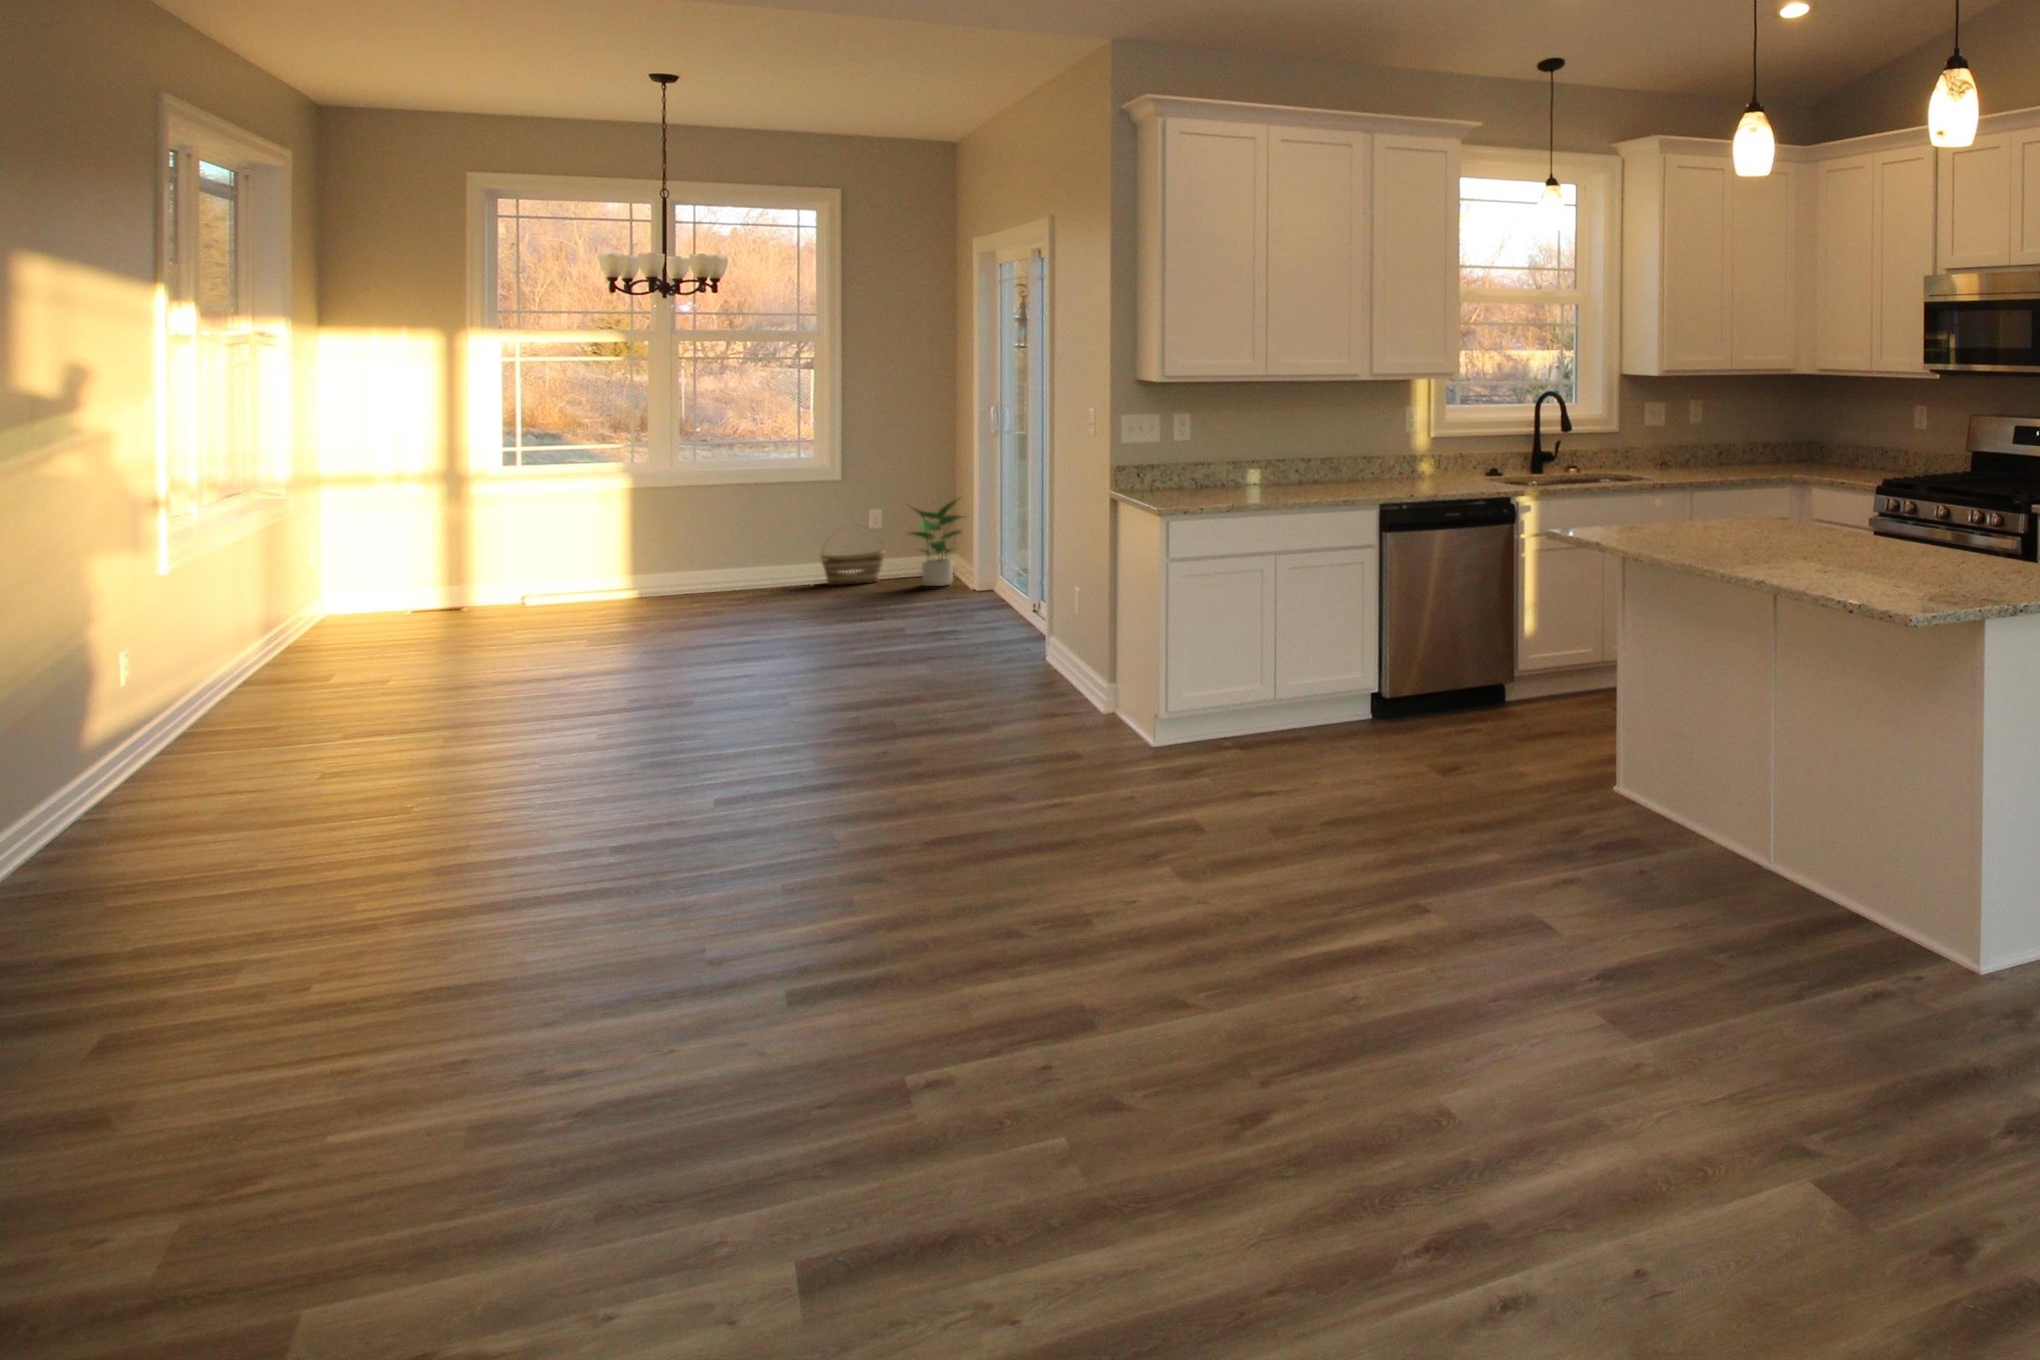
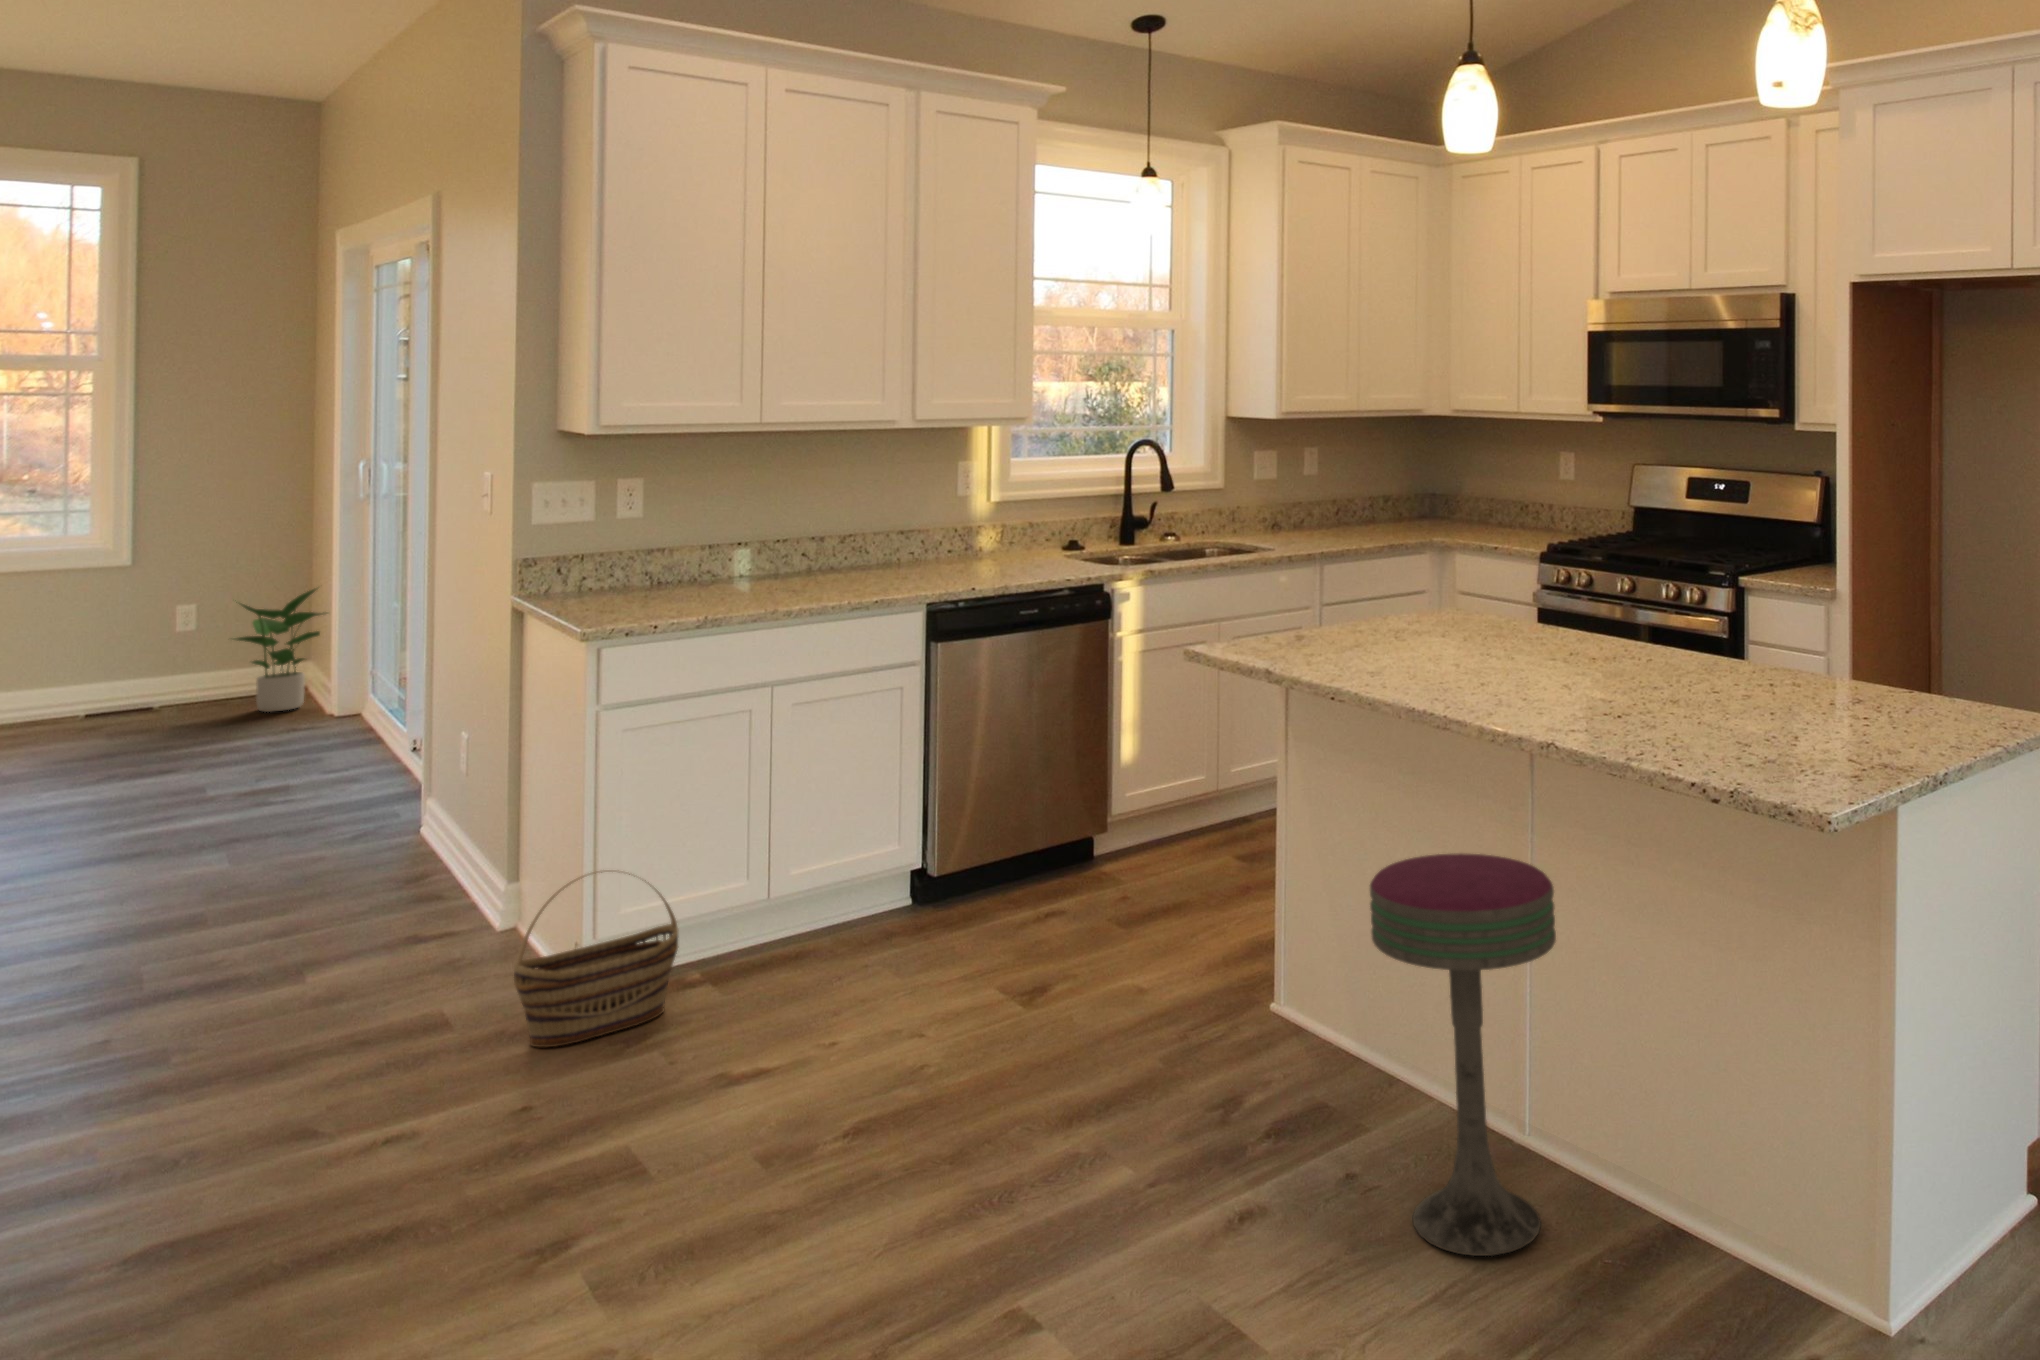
basket: present [821,547,885,585] -> present [514,870,678,1047]
bar stool: none [1650,665,1776,914] -> present [1370,854,1556,1256]

